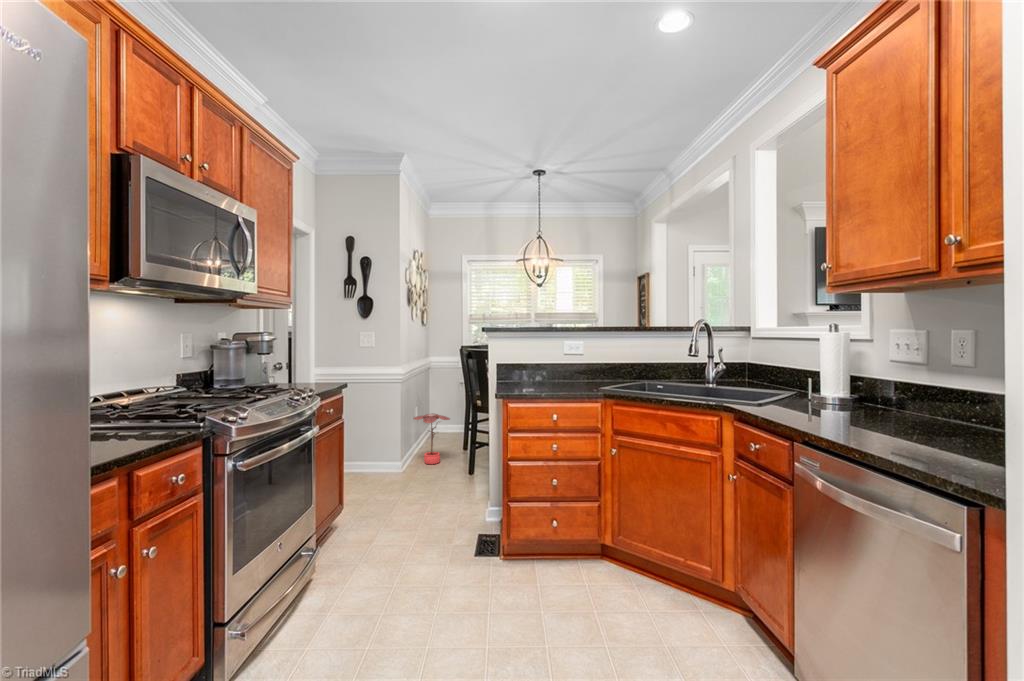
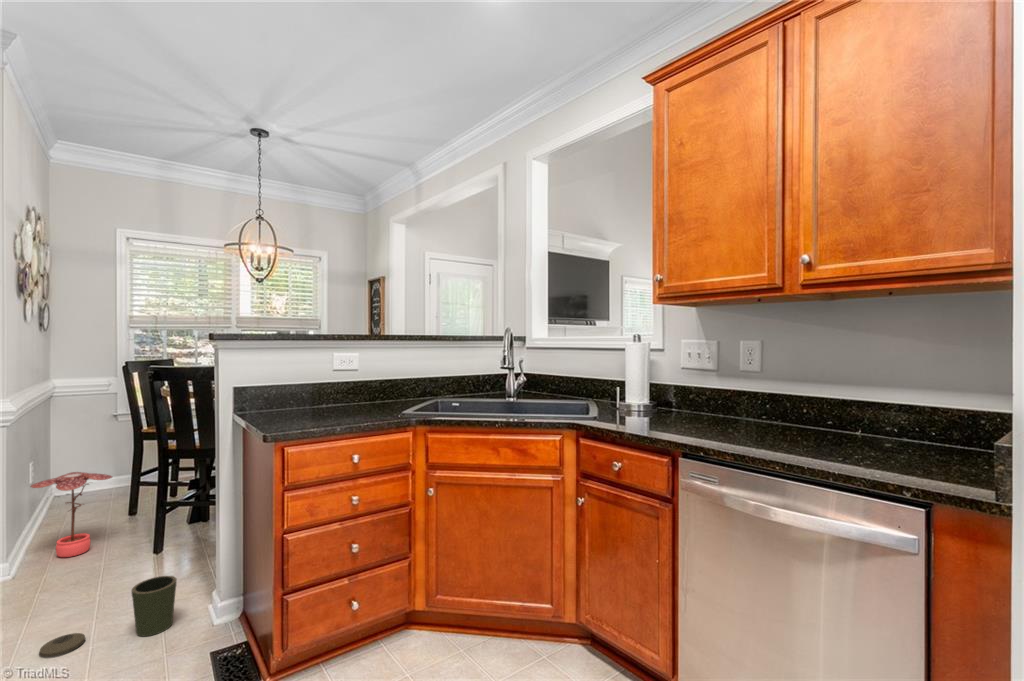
trash can: none [405,481,468,514] -> present [39,576,177,657]

